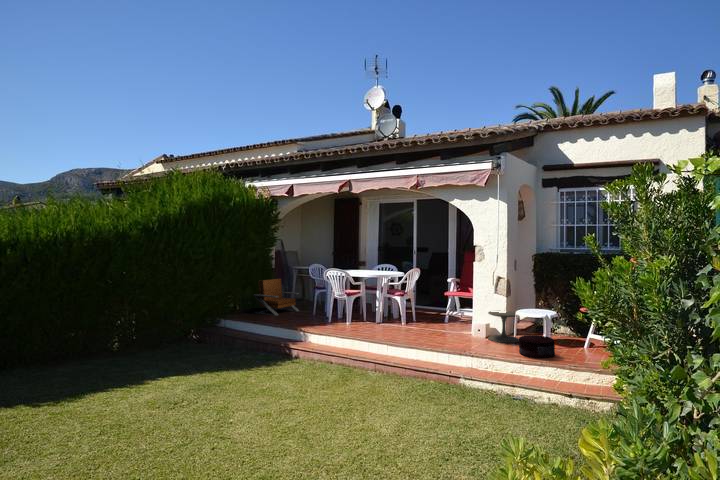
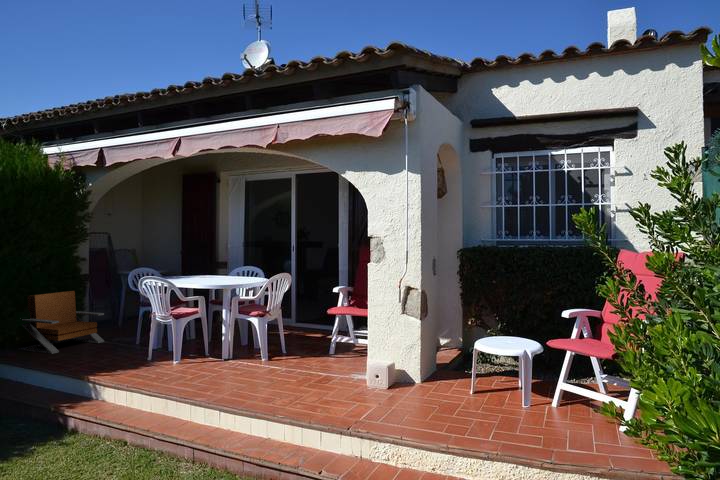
side table: present [488,311,519,343] -> none [392,341,443,399]
pouf: present [519,335,555,358] -> none [444,389,507,440]

